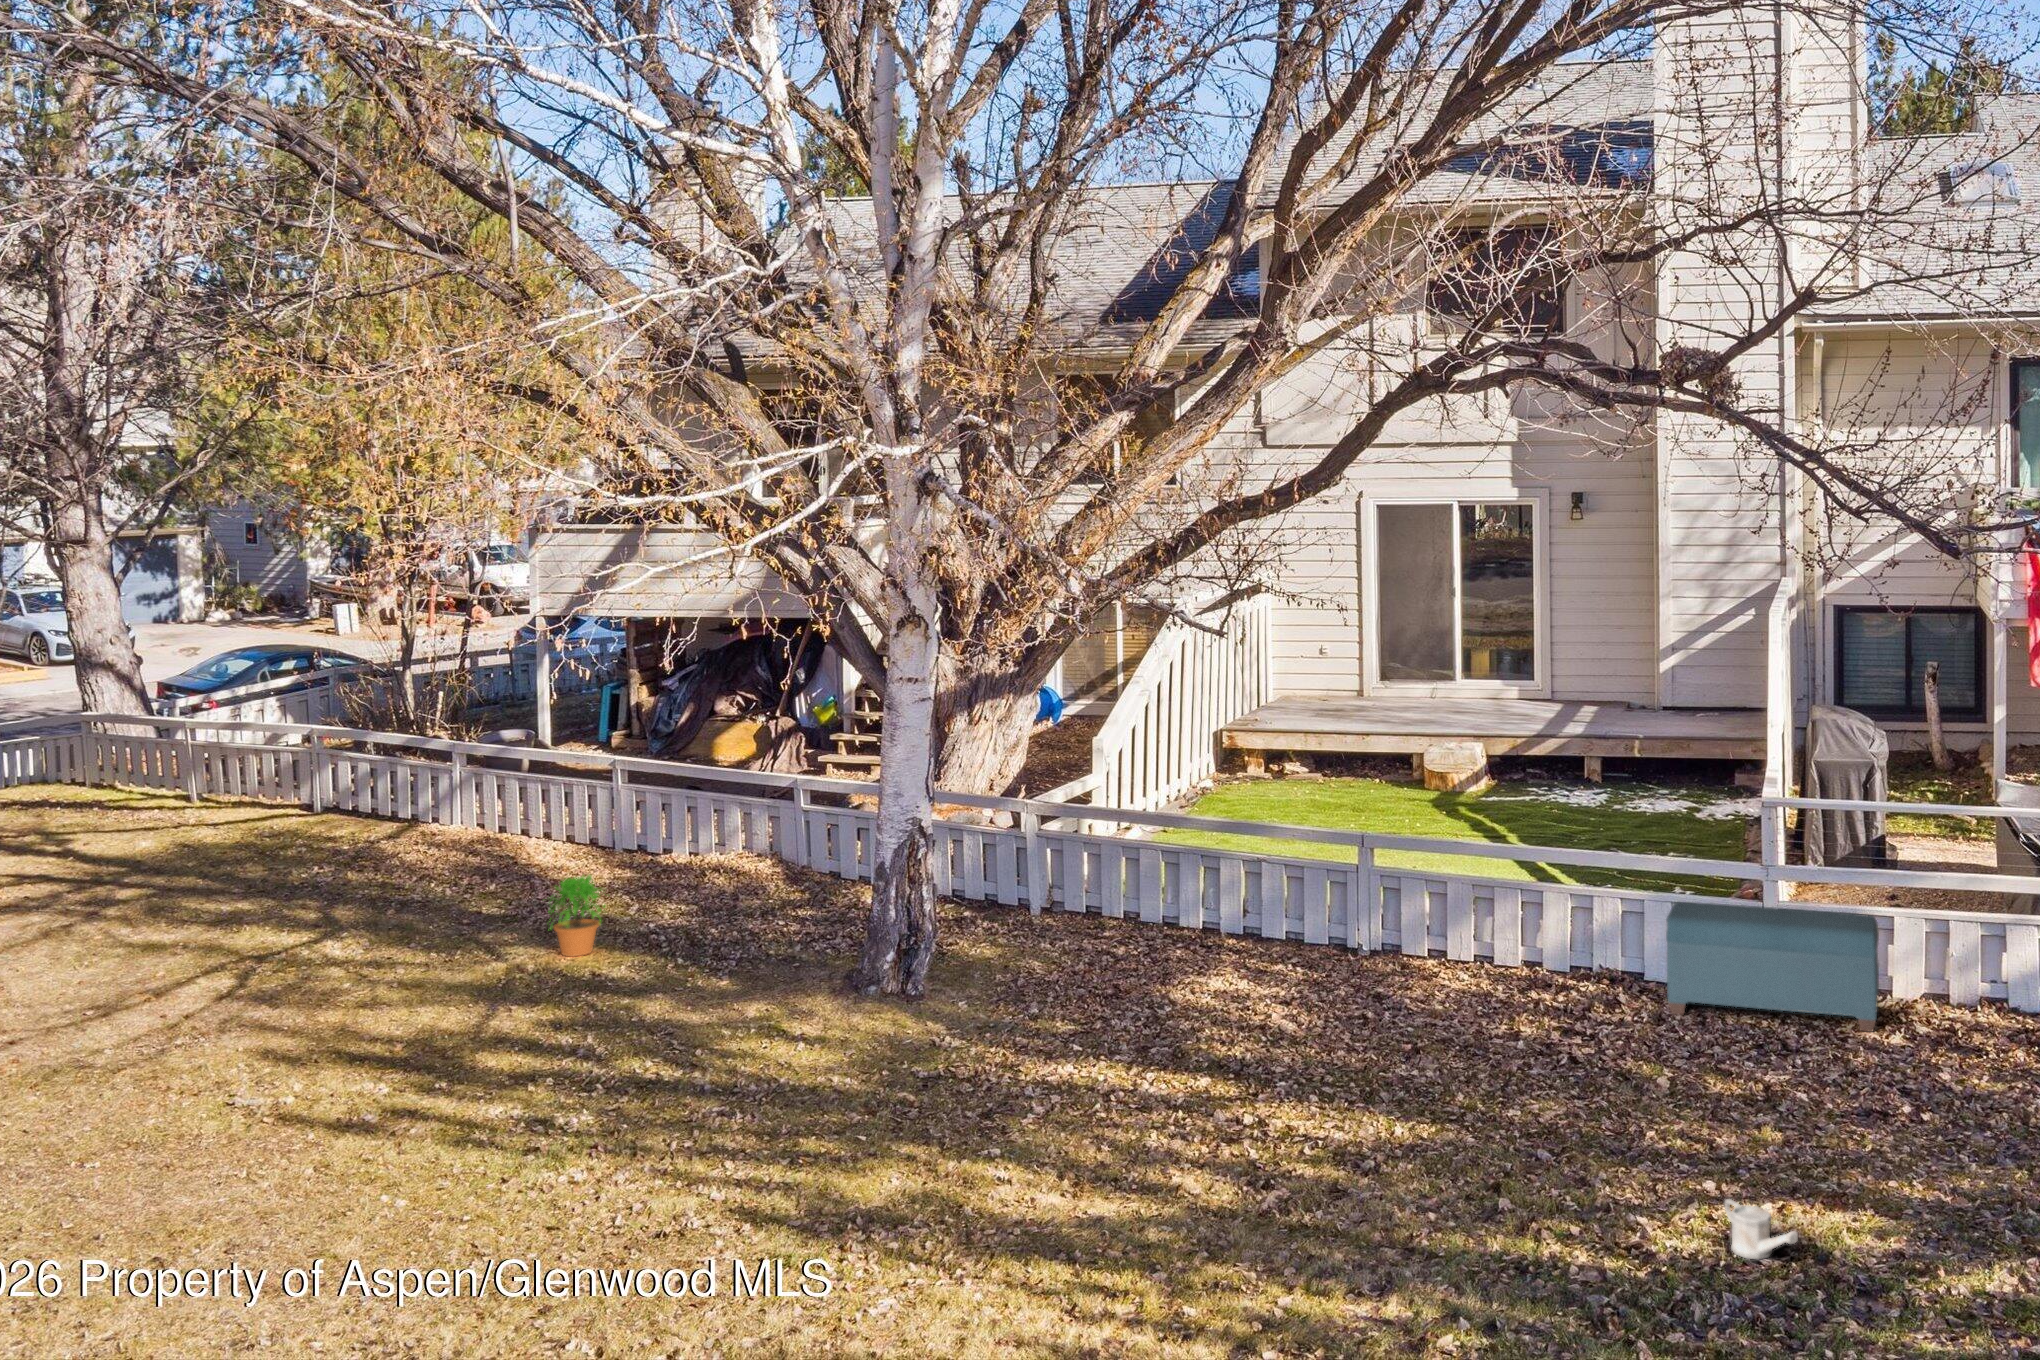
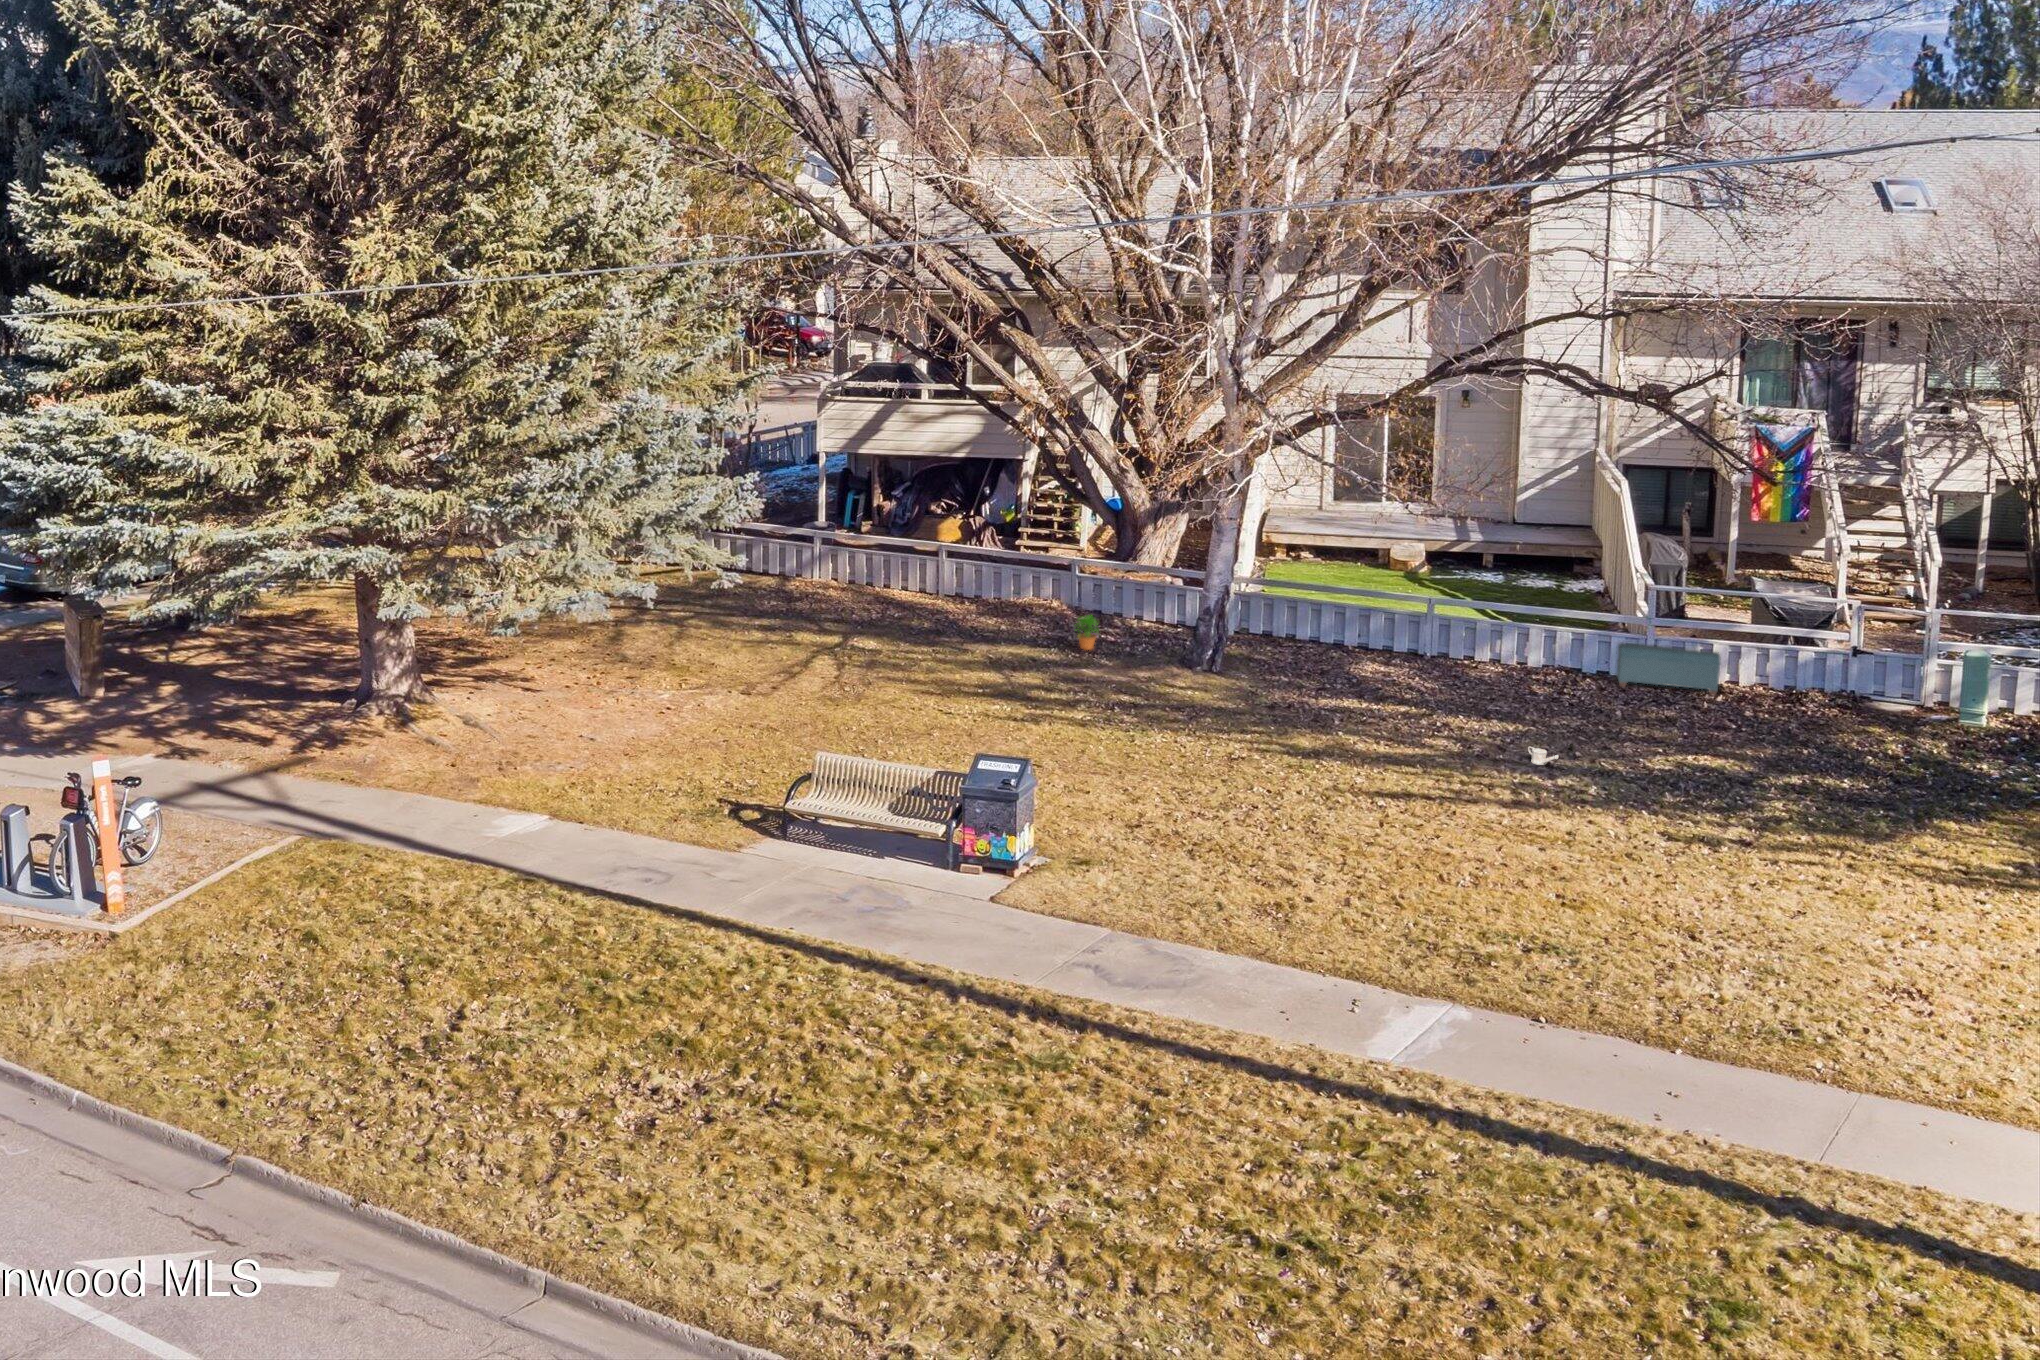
watering can: present [1725,1199,1798,1259] -> present [1528,747,1559,765]

